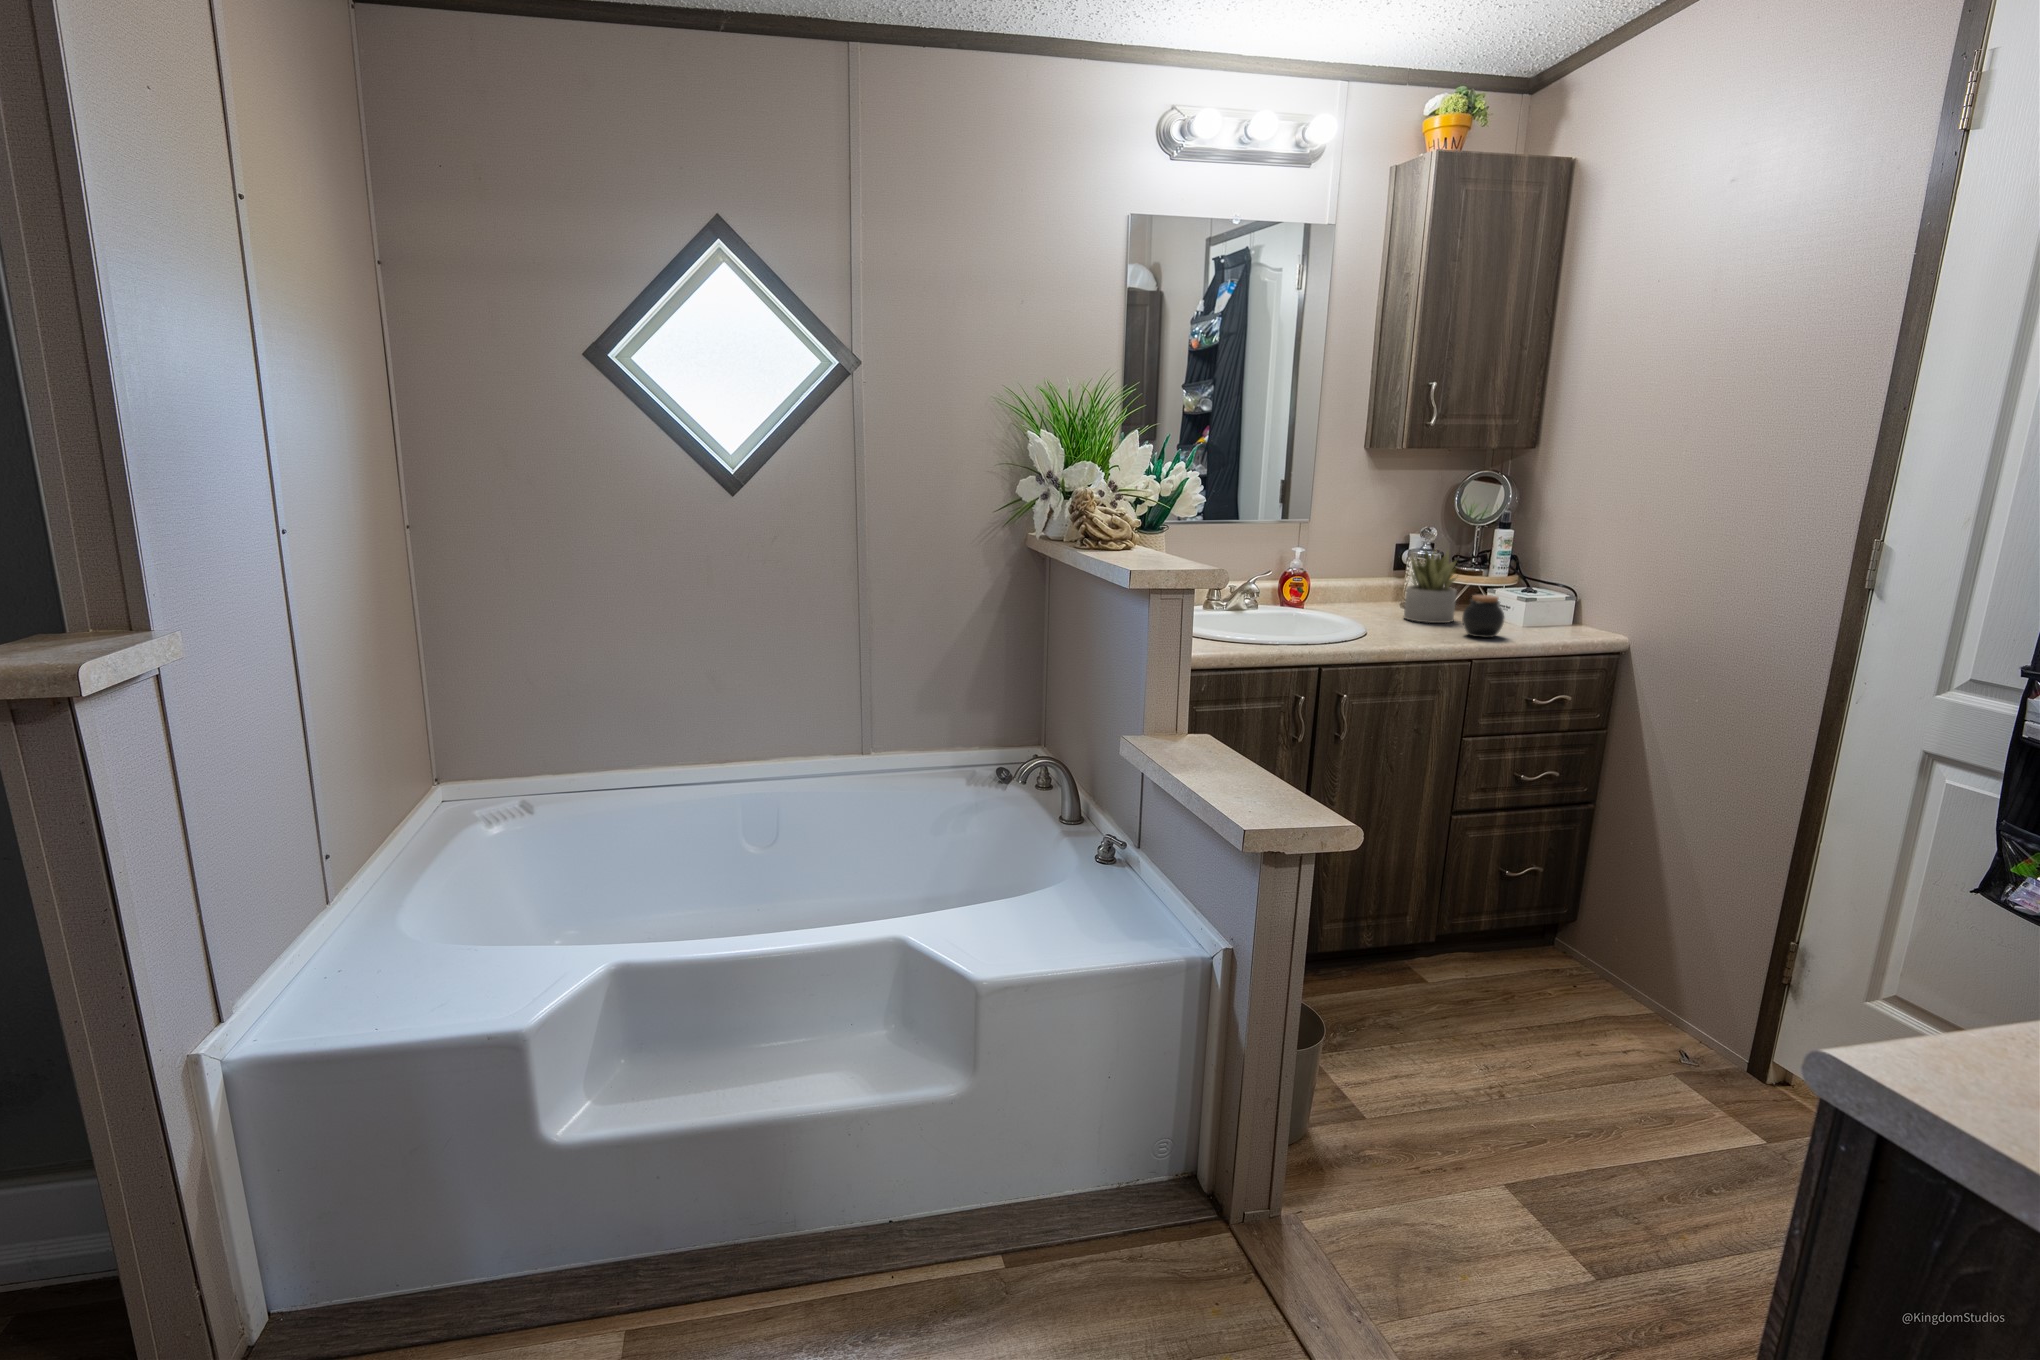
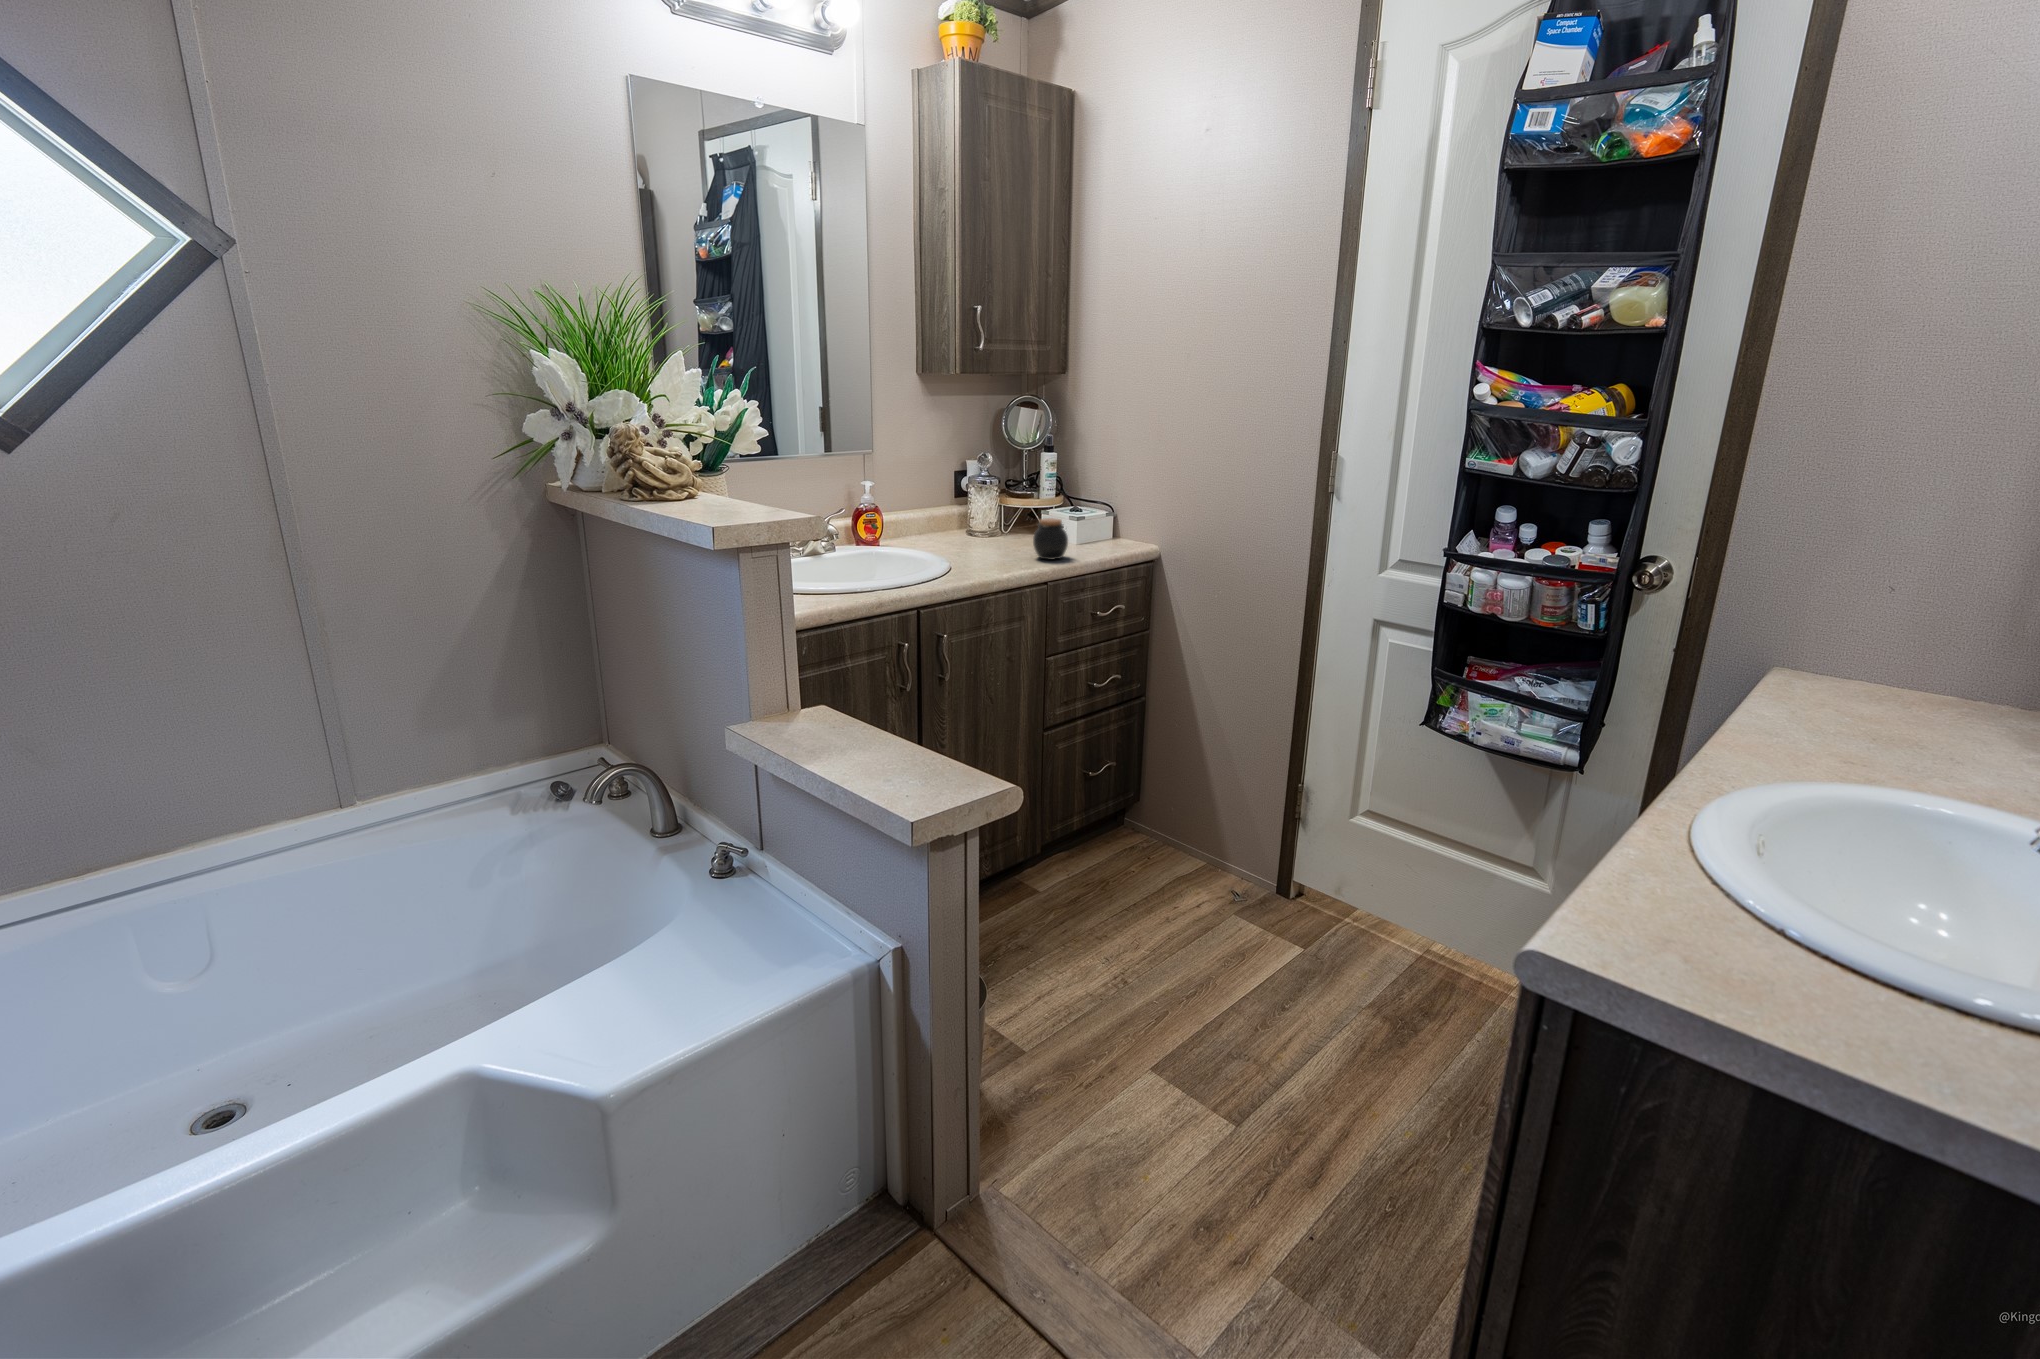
succulent plant: present [1404,550,1458,623] -> none [972,473,1022,549]

